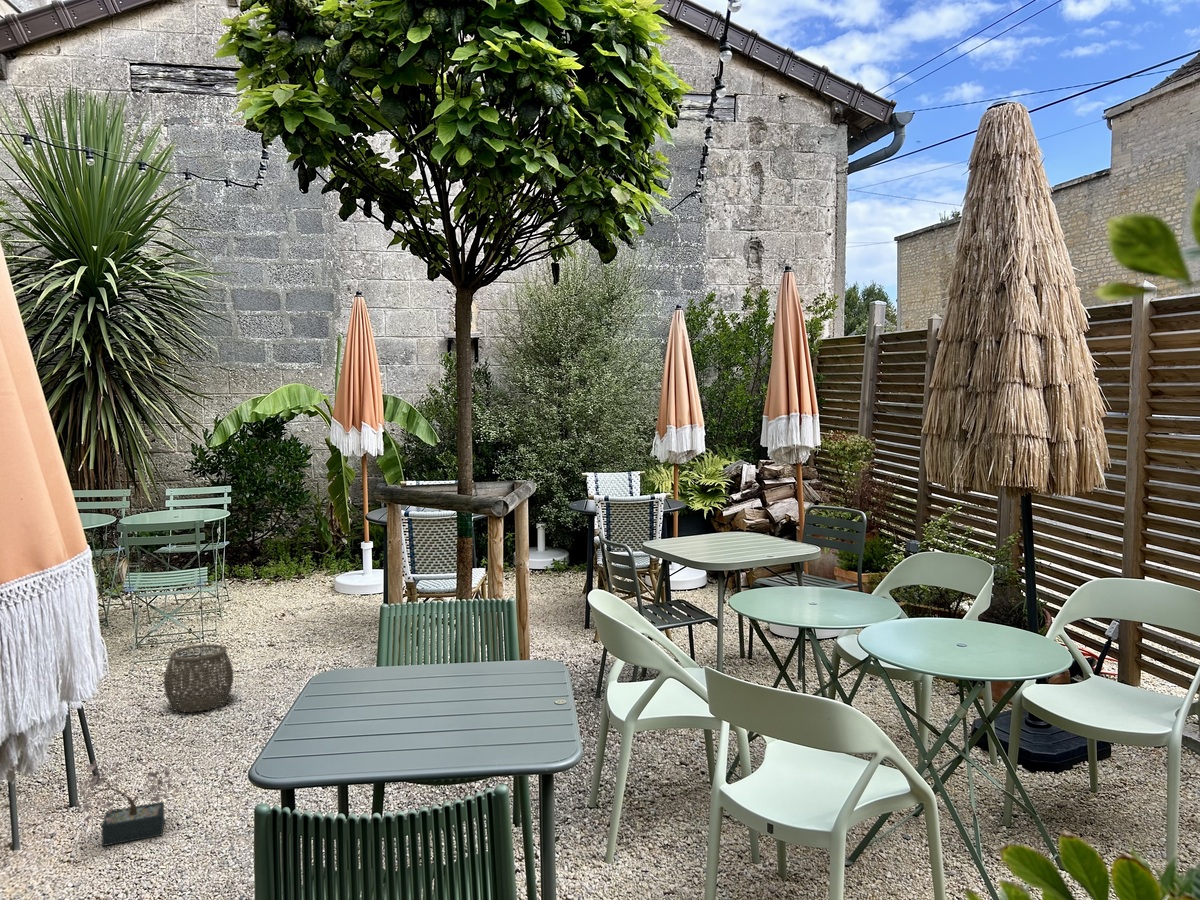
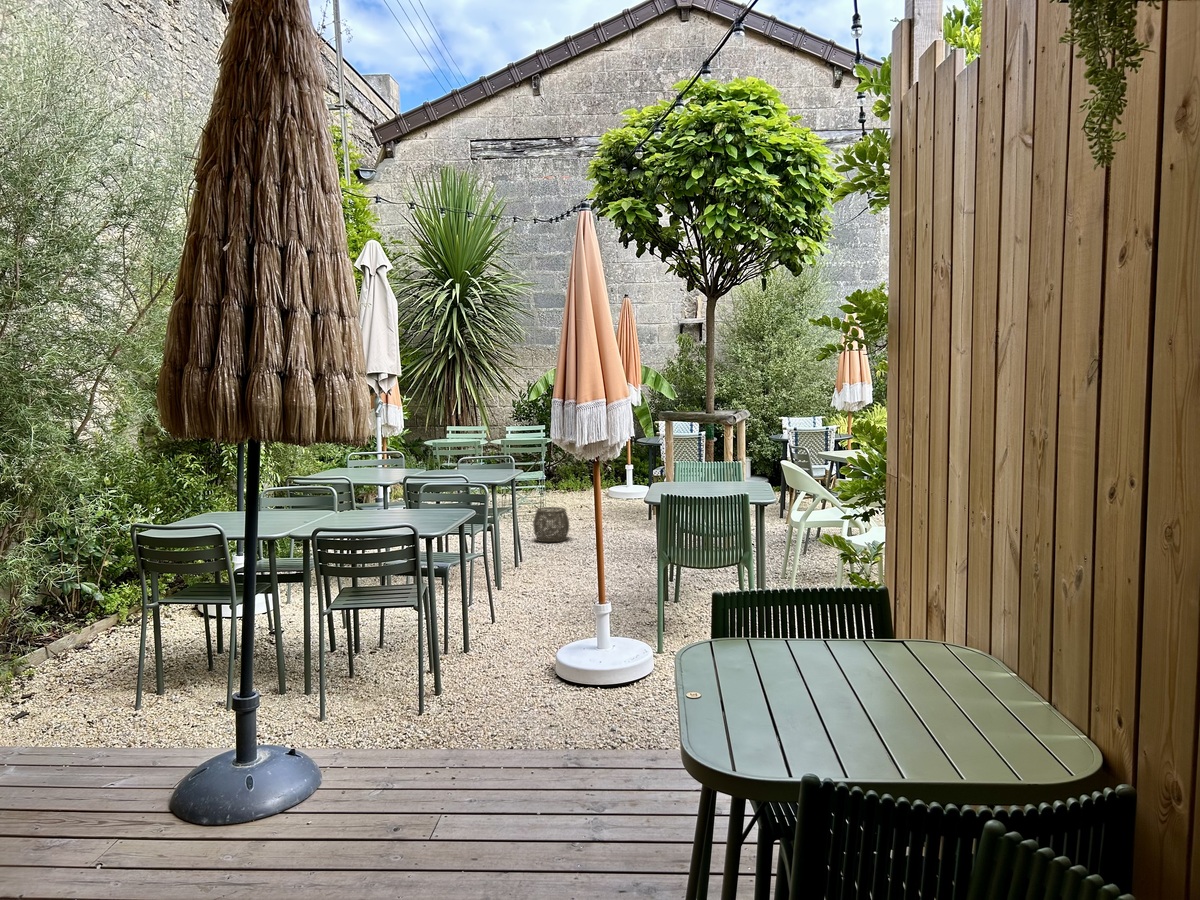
decorative plant: present [76,760,179,846] -> none [522,541,568,580]

